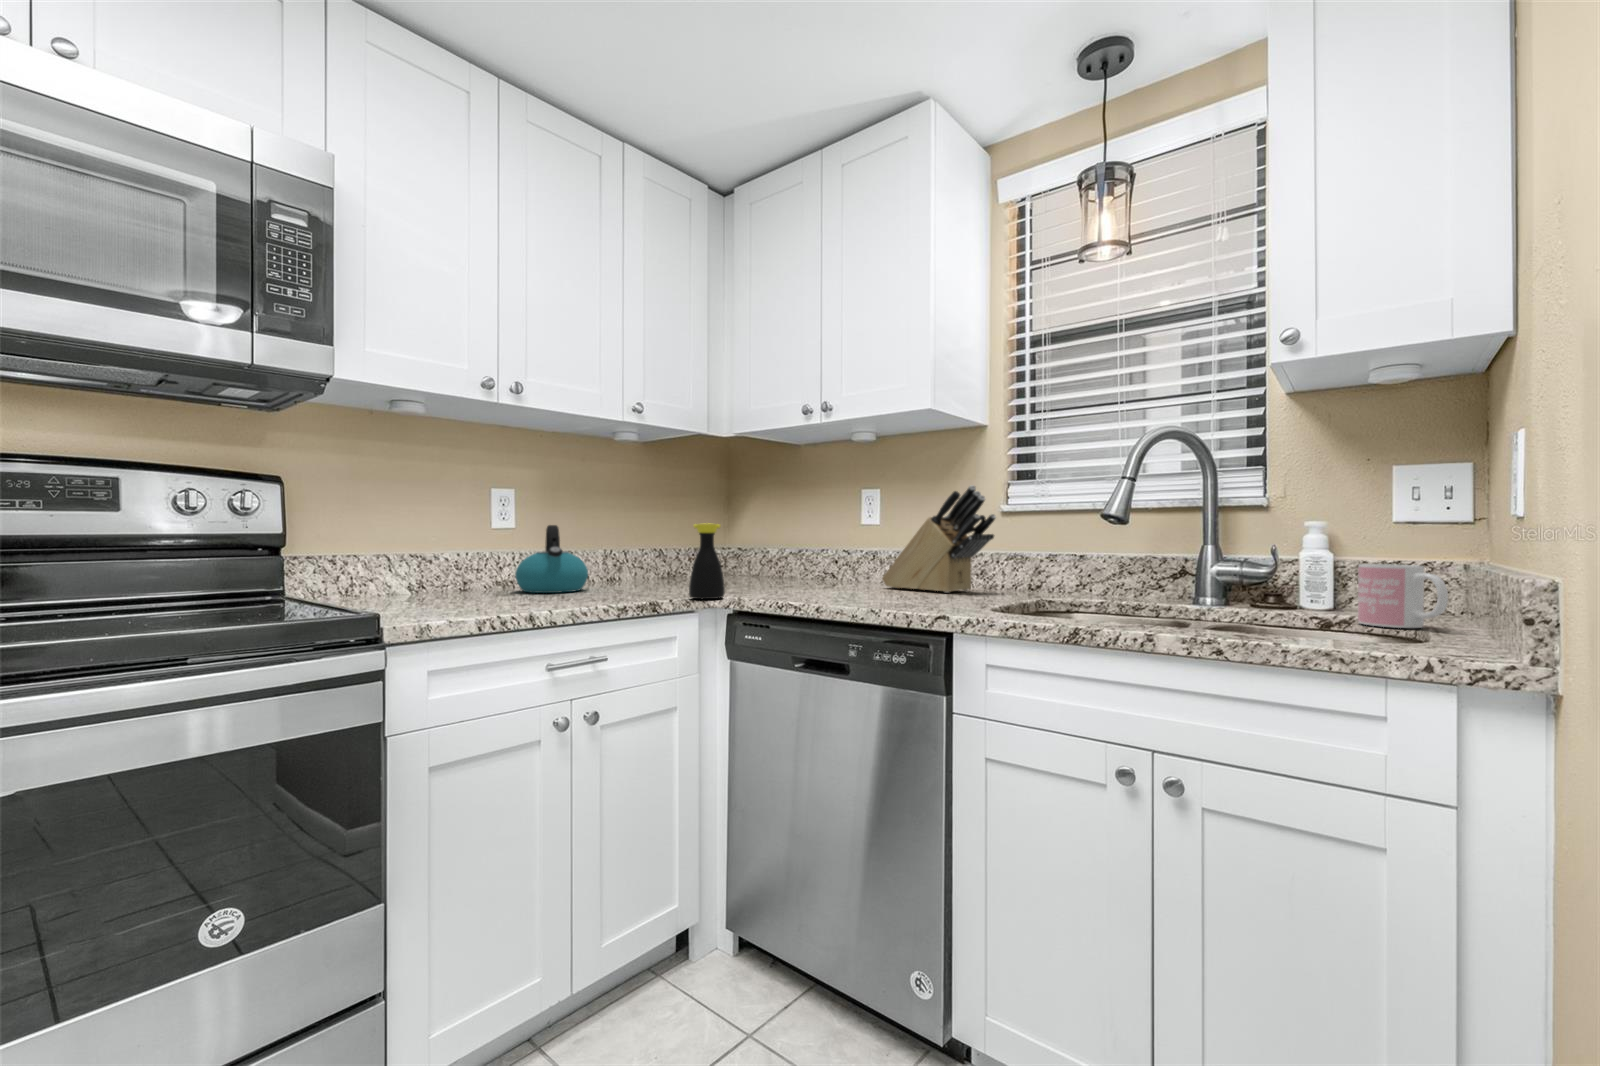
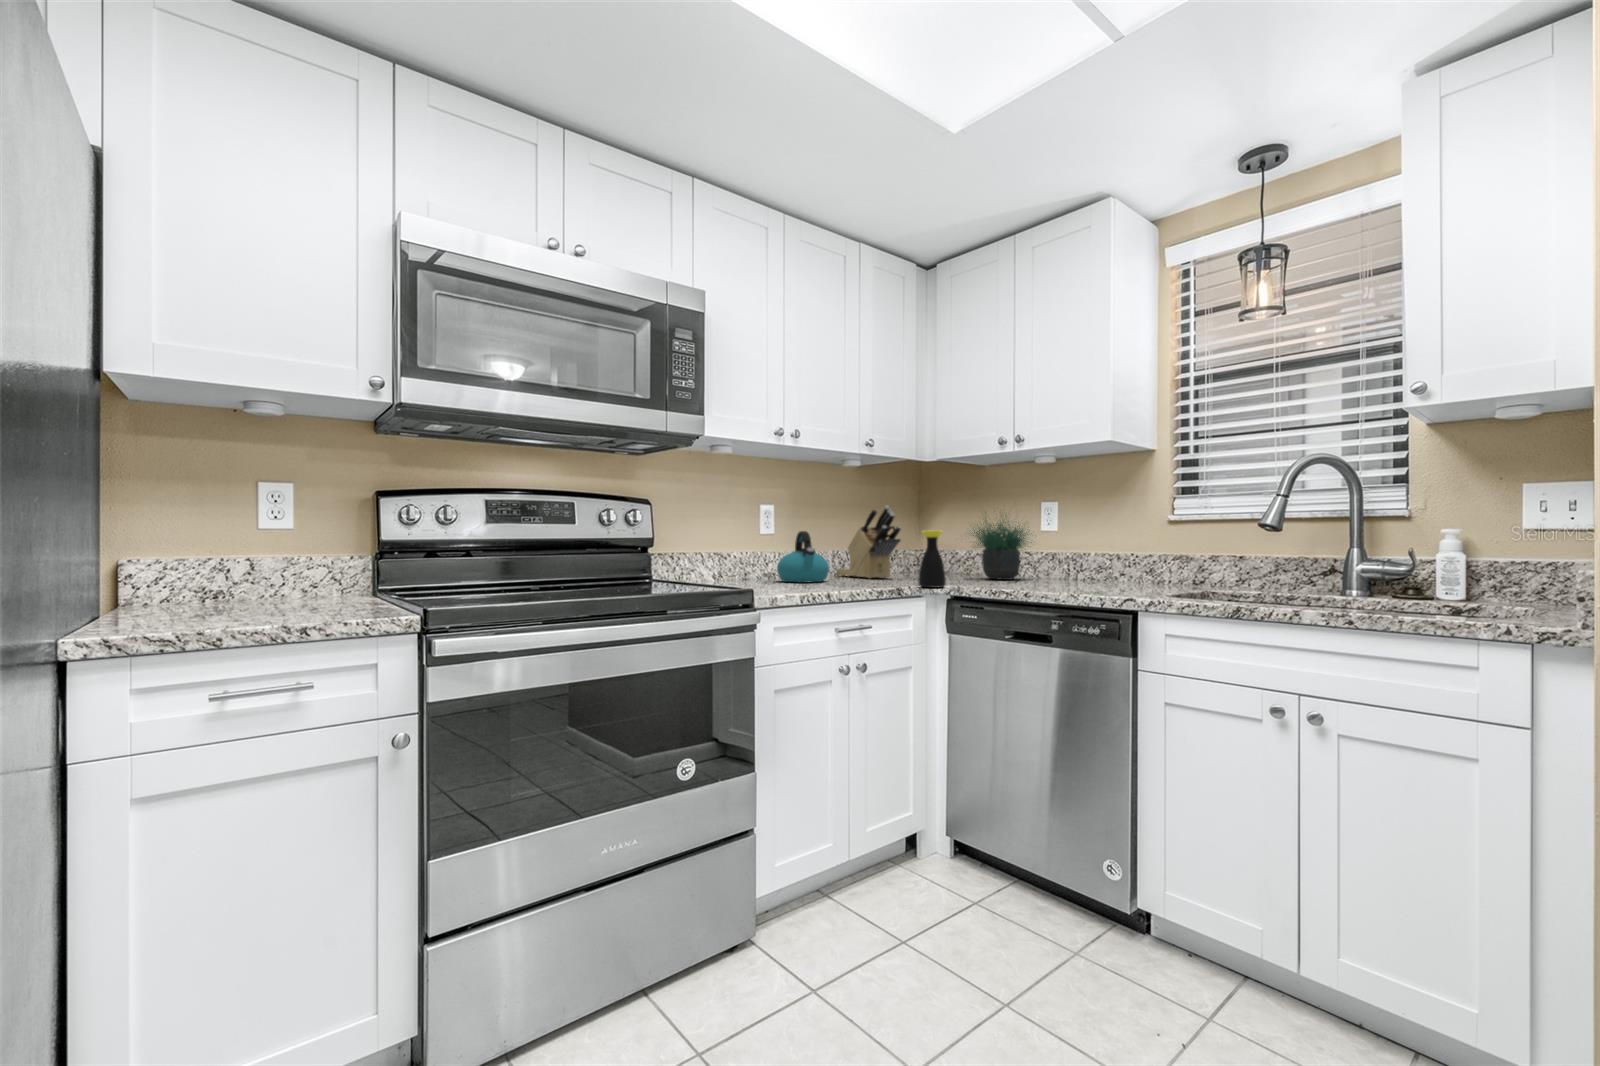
potted plant: none [755,481,860,584] -> present [973,516,1032,580]
knife block: present [882,485,996,593] -> present [836,506,901,578]
mug: present [1358,564,1448,628] -> none [1477,562,1548,611]

